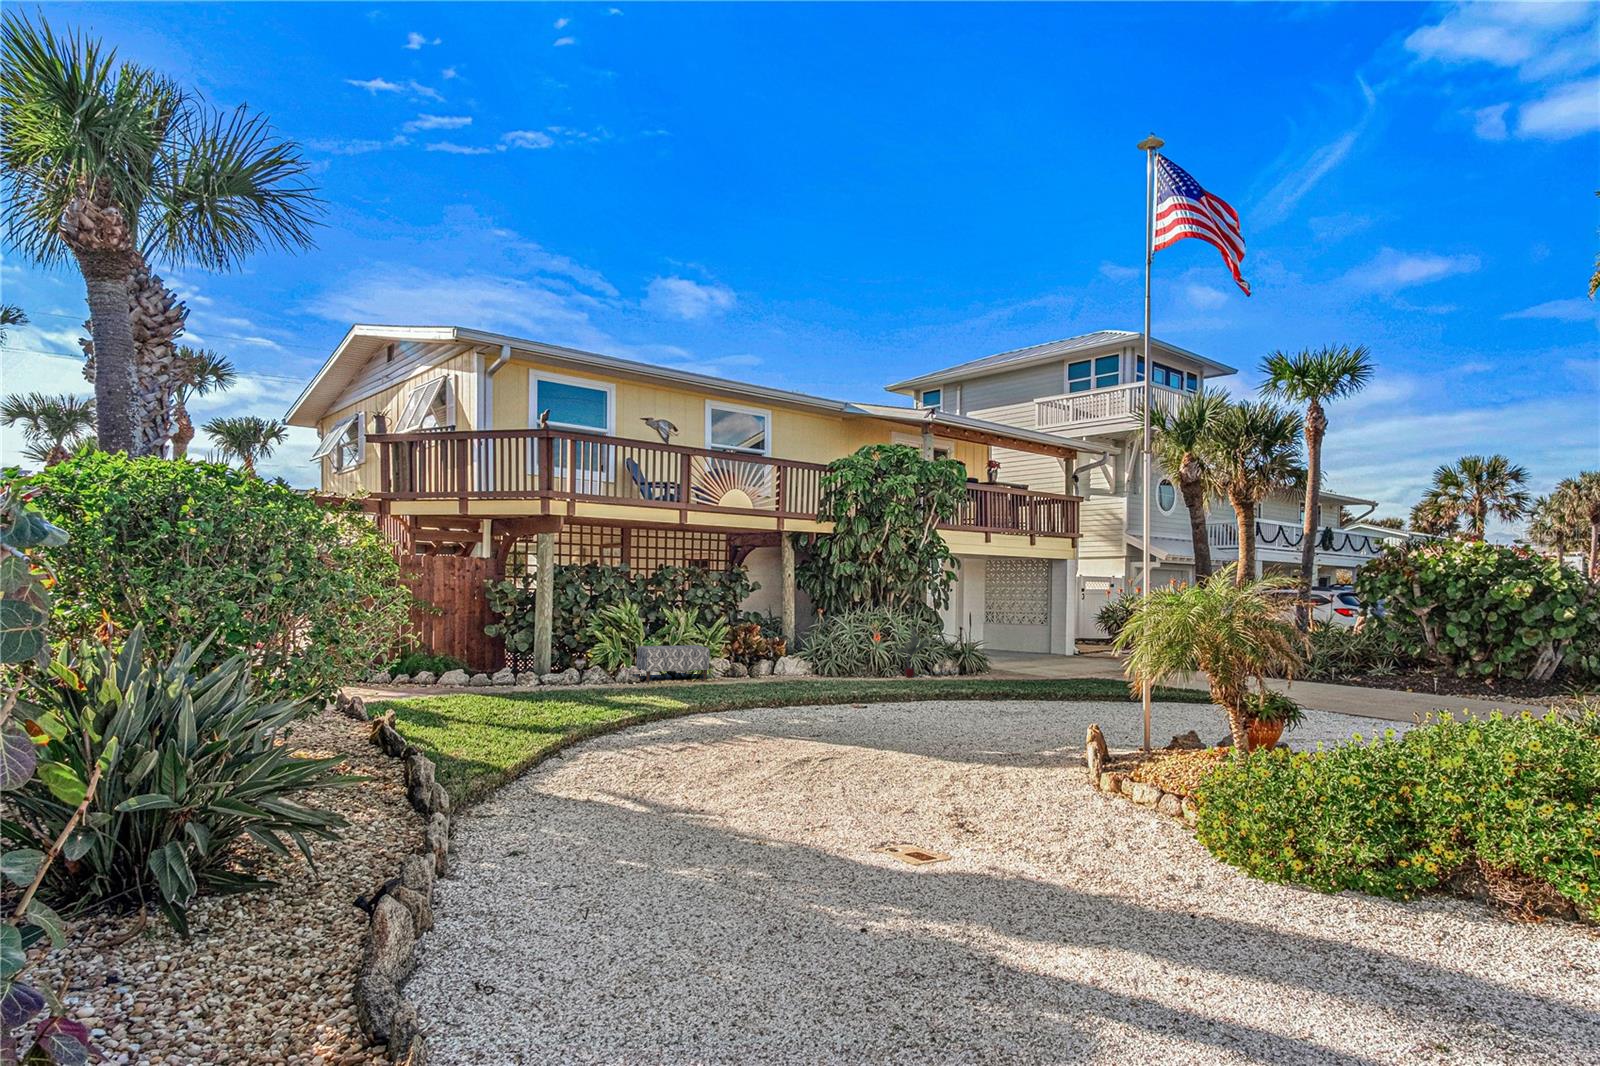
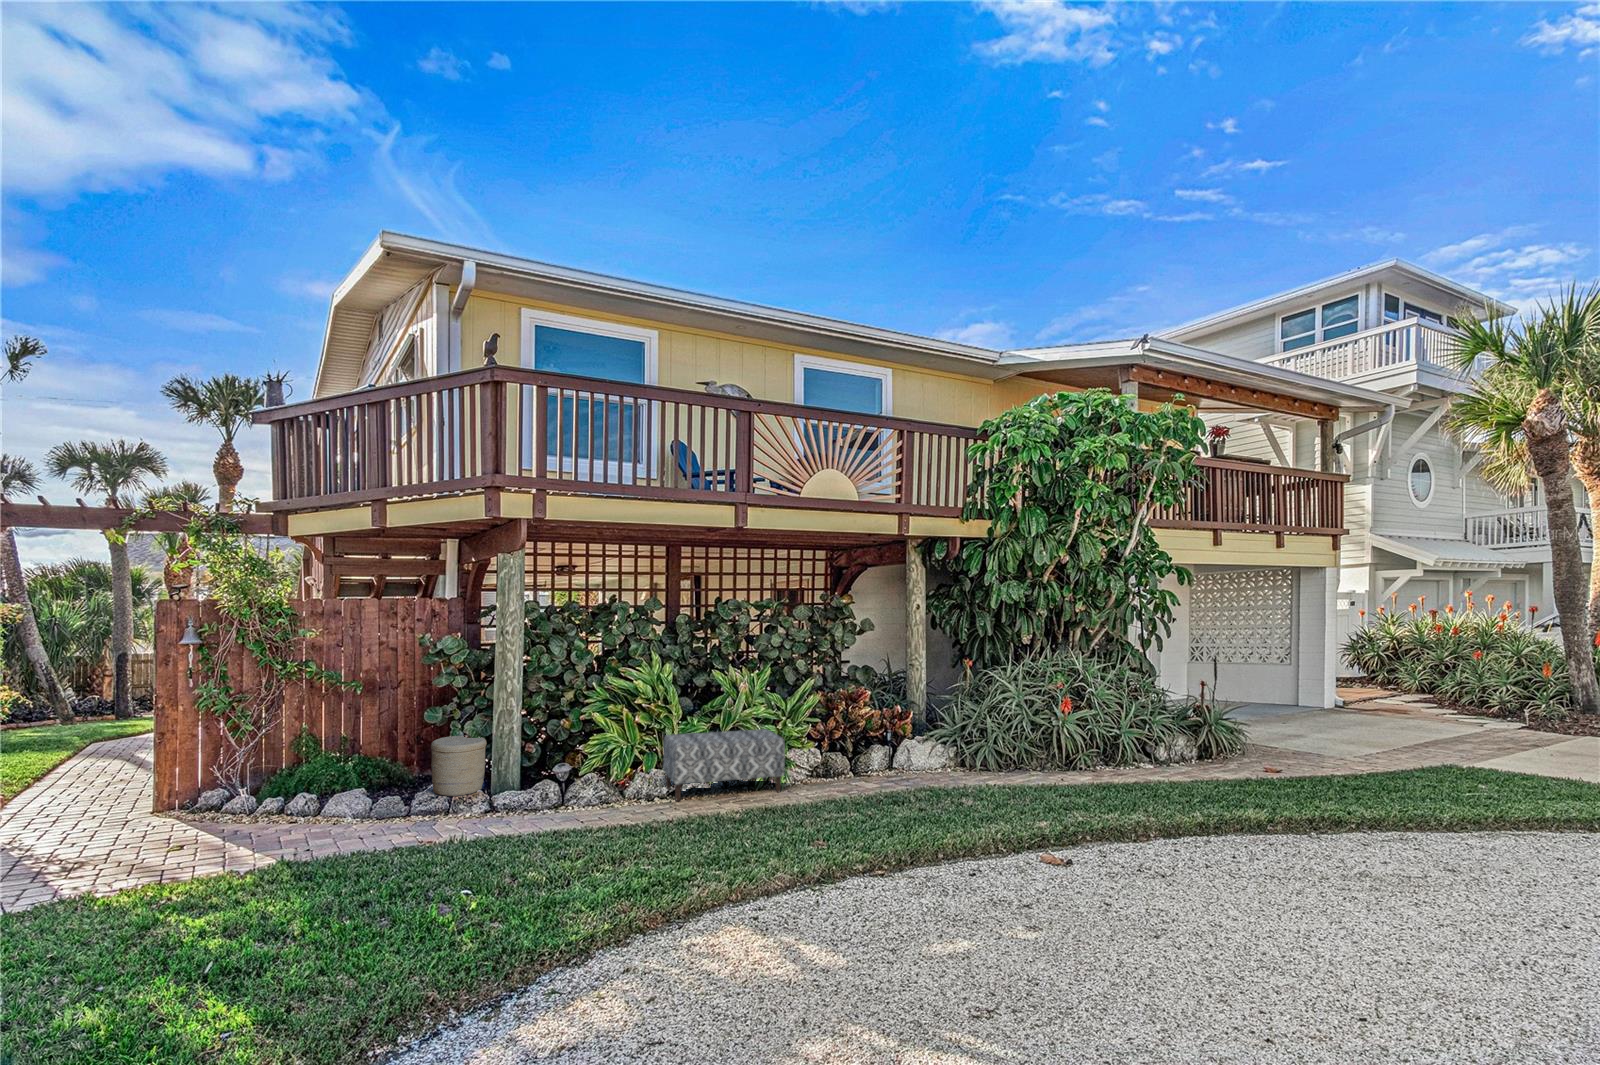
potted tree: present [891,629,930,677] -> none [1095,696,1164,782]
woven basket: none [498,647,530,679] -> present [431,736,487,796]

